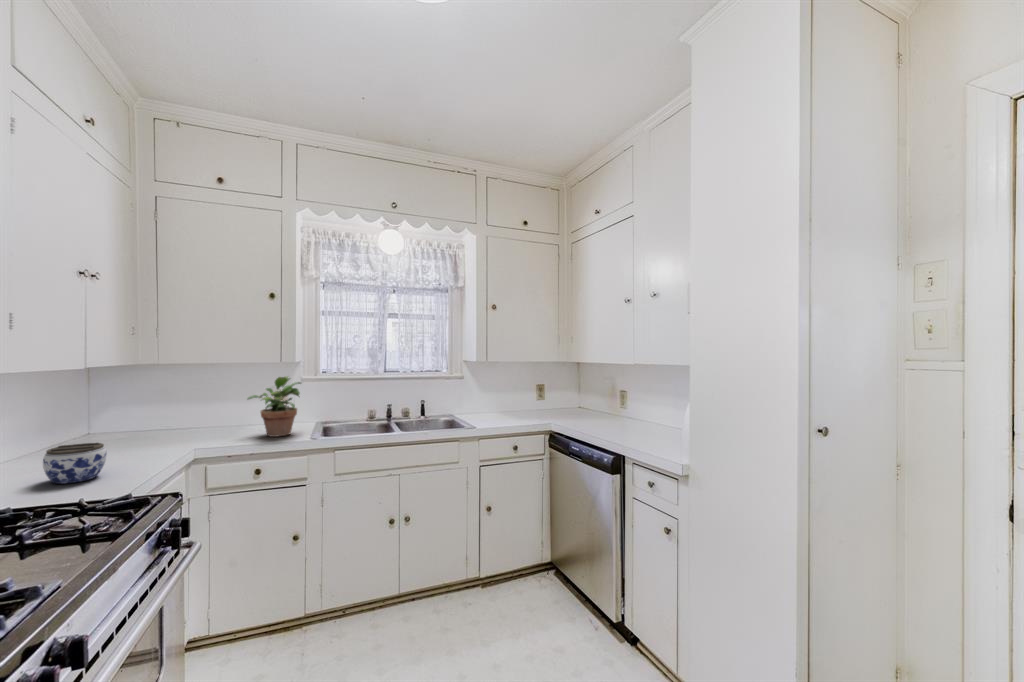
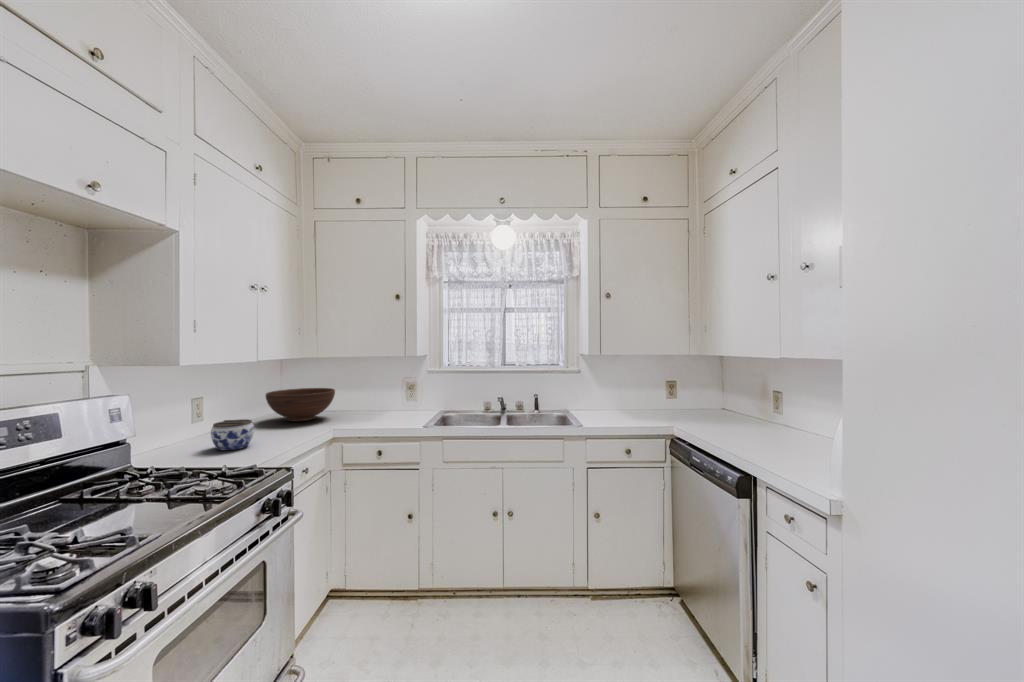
potted plant: present [247,376,301,437] -> none [376,368,422,422]
fruit bowl: none [85,401,187,444] -> present [266,388,335,422]

